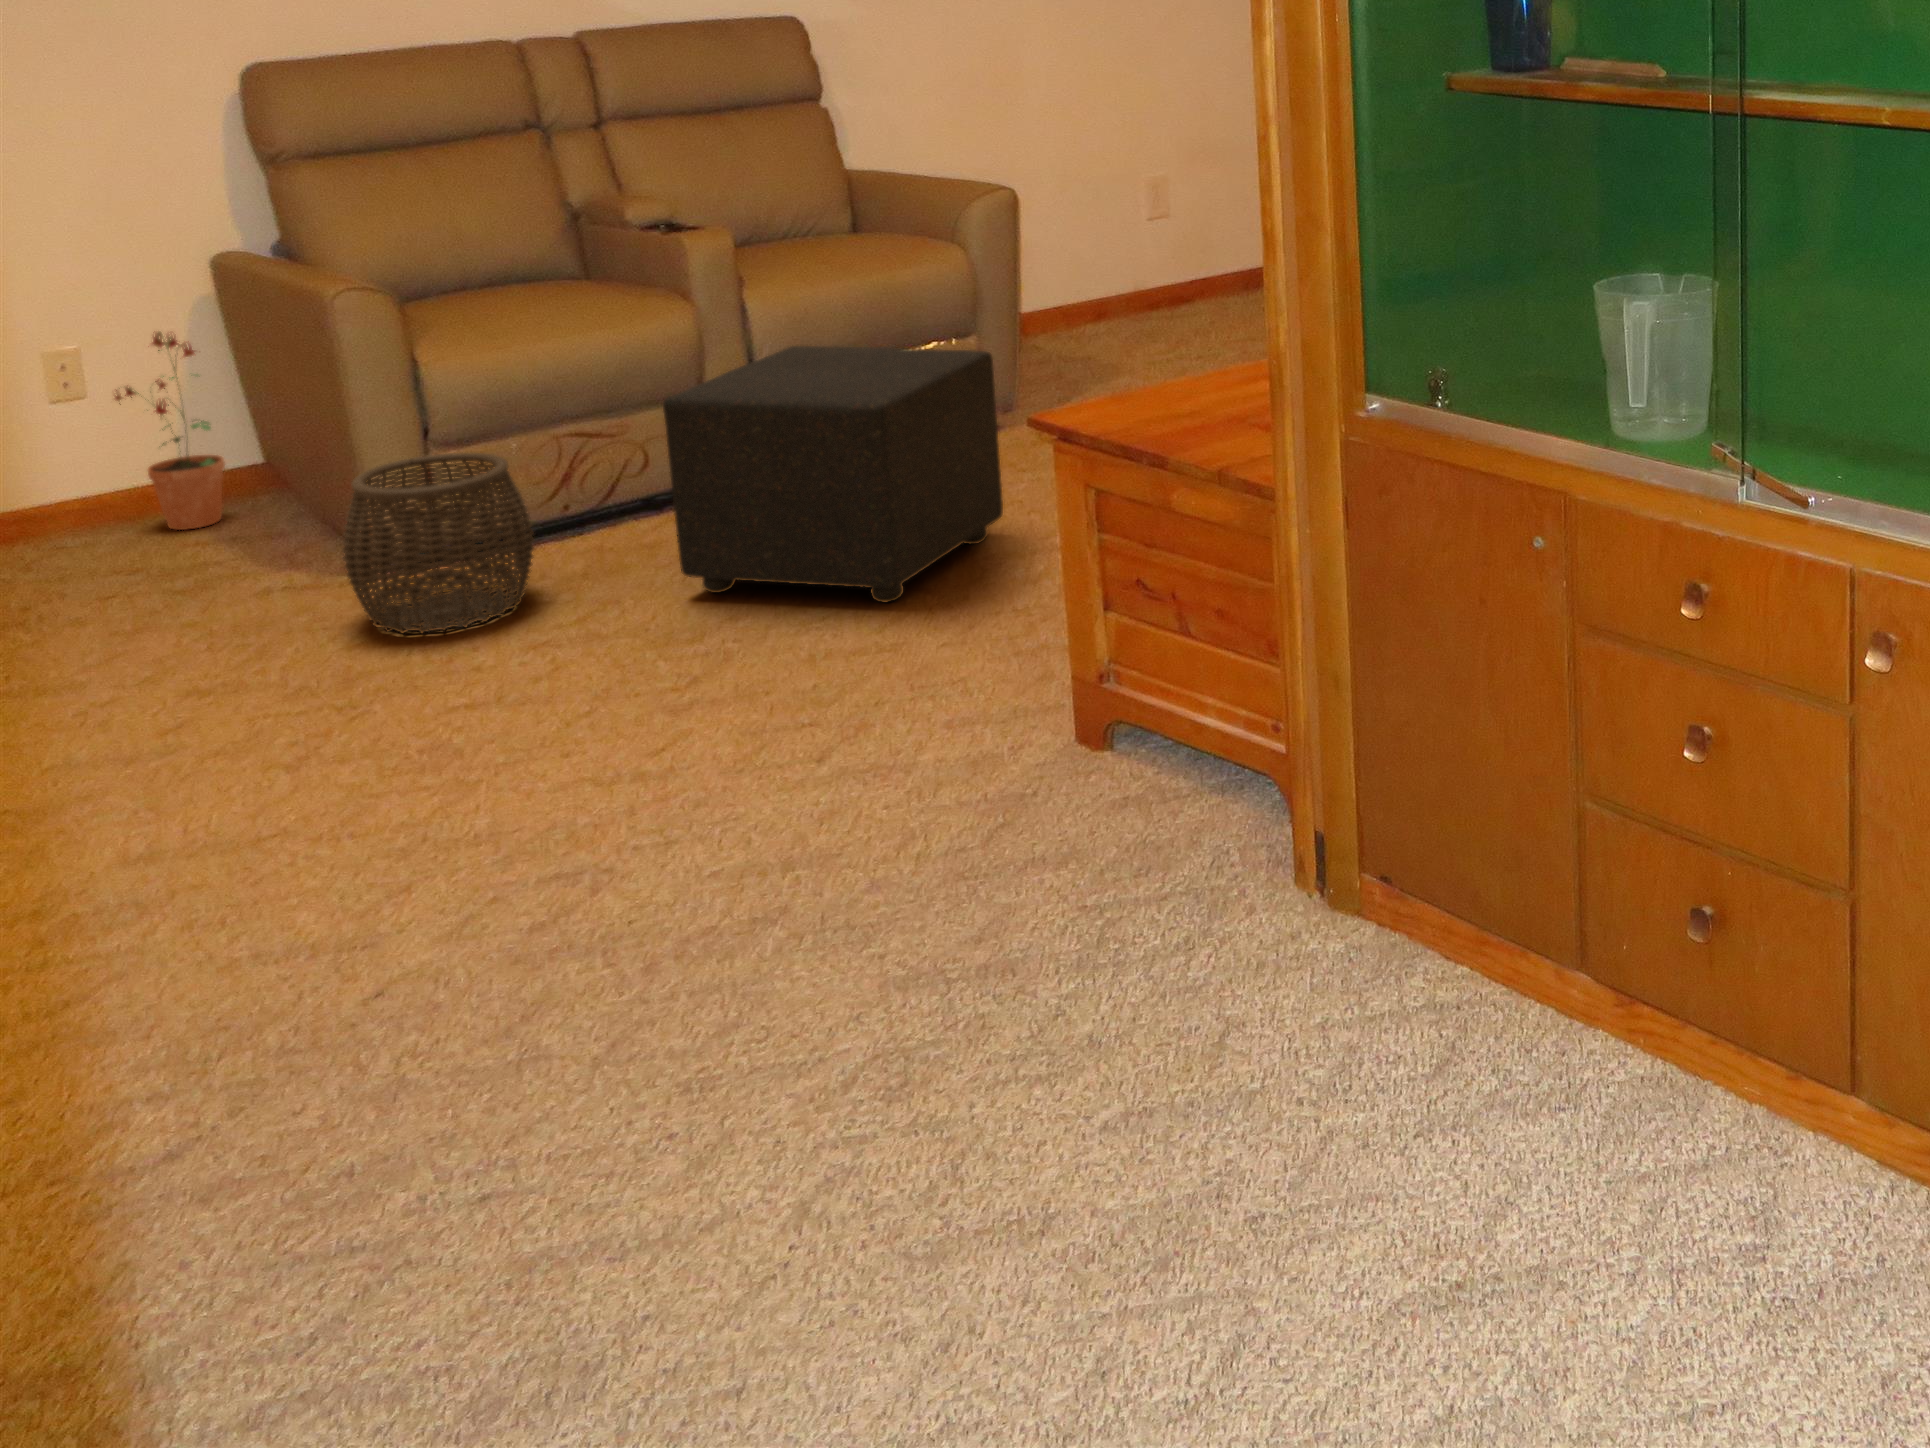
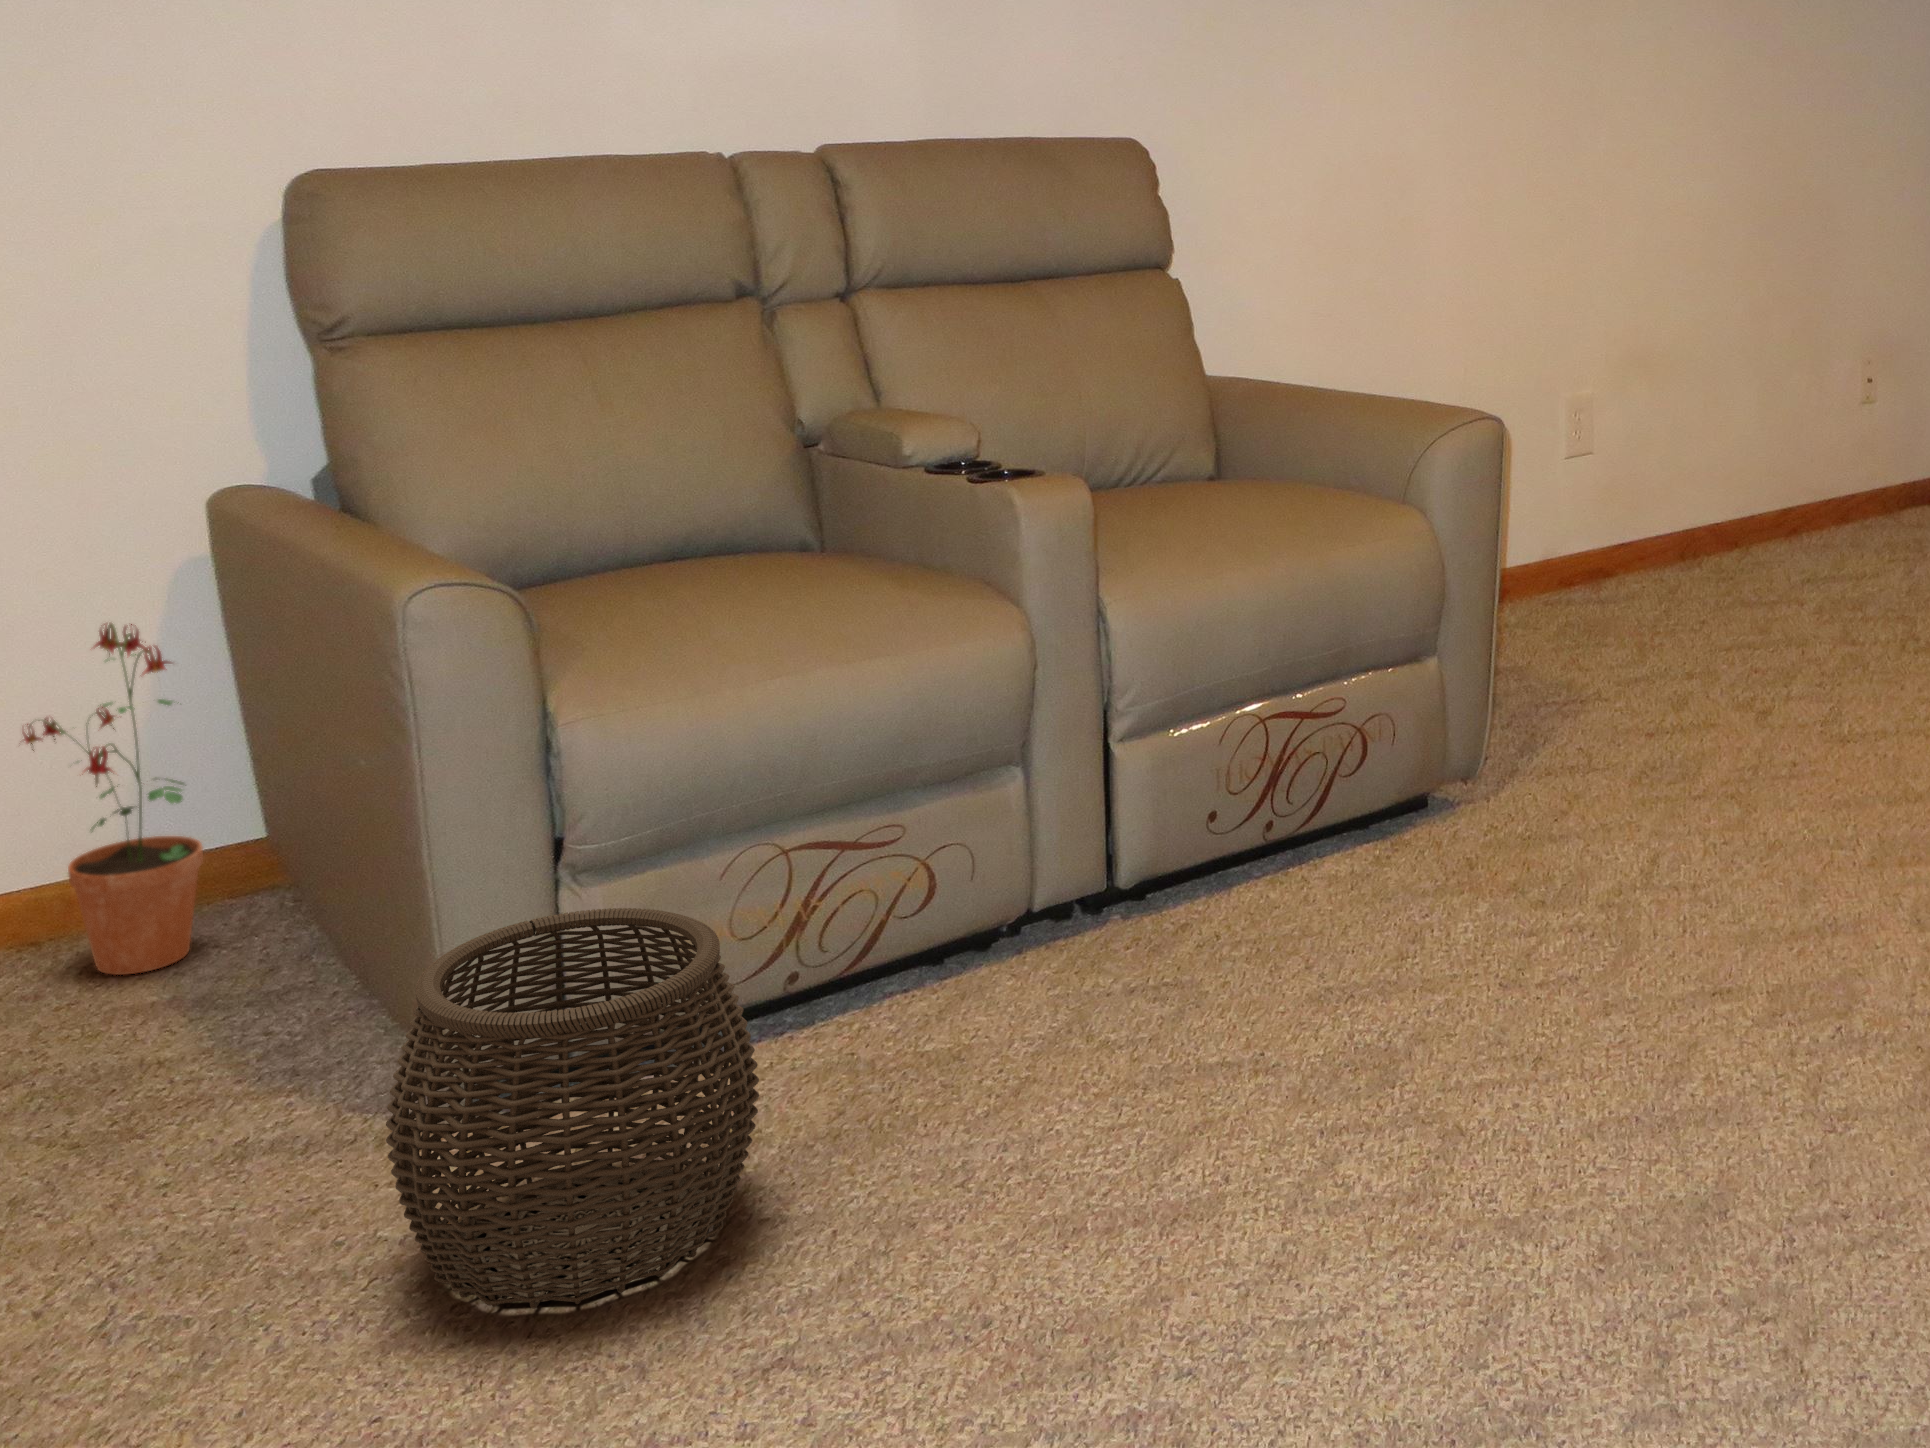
ottoman: present [663,346,1003,602] -> none [1031,699,1599,1261]

